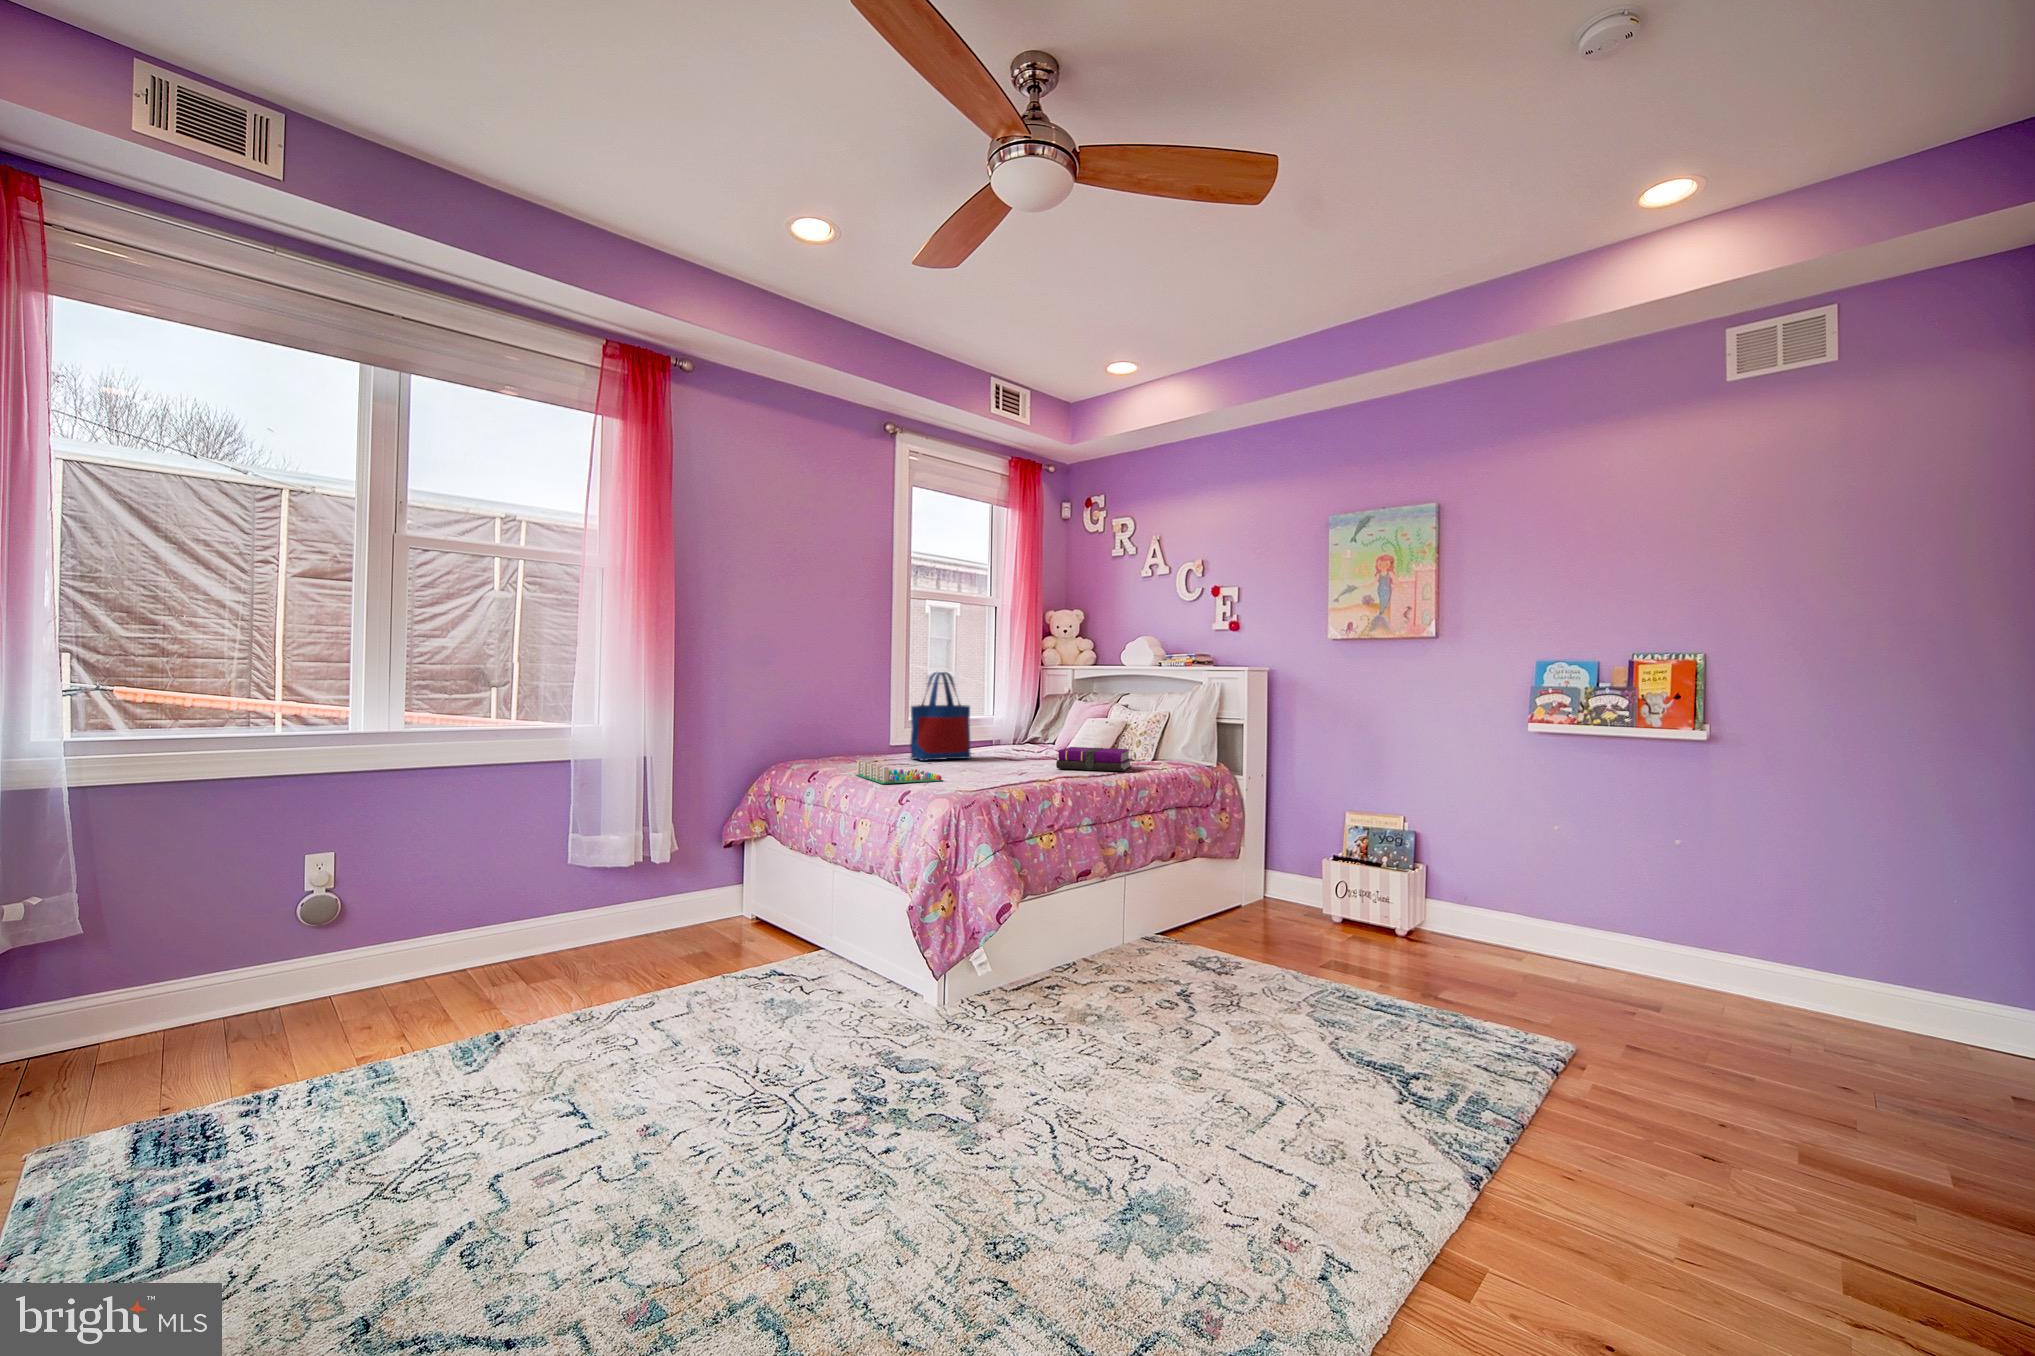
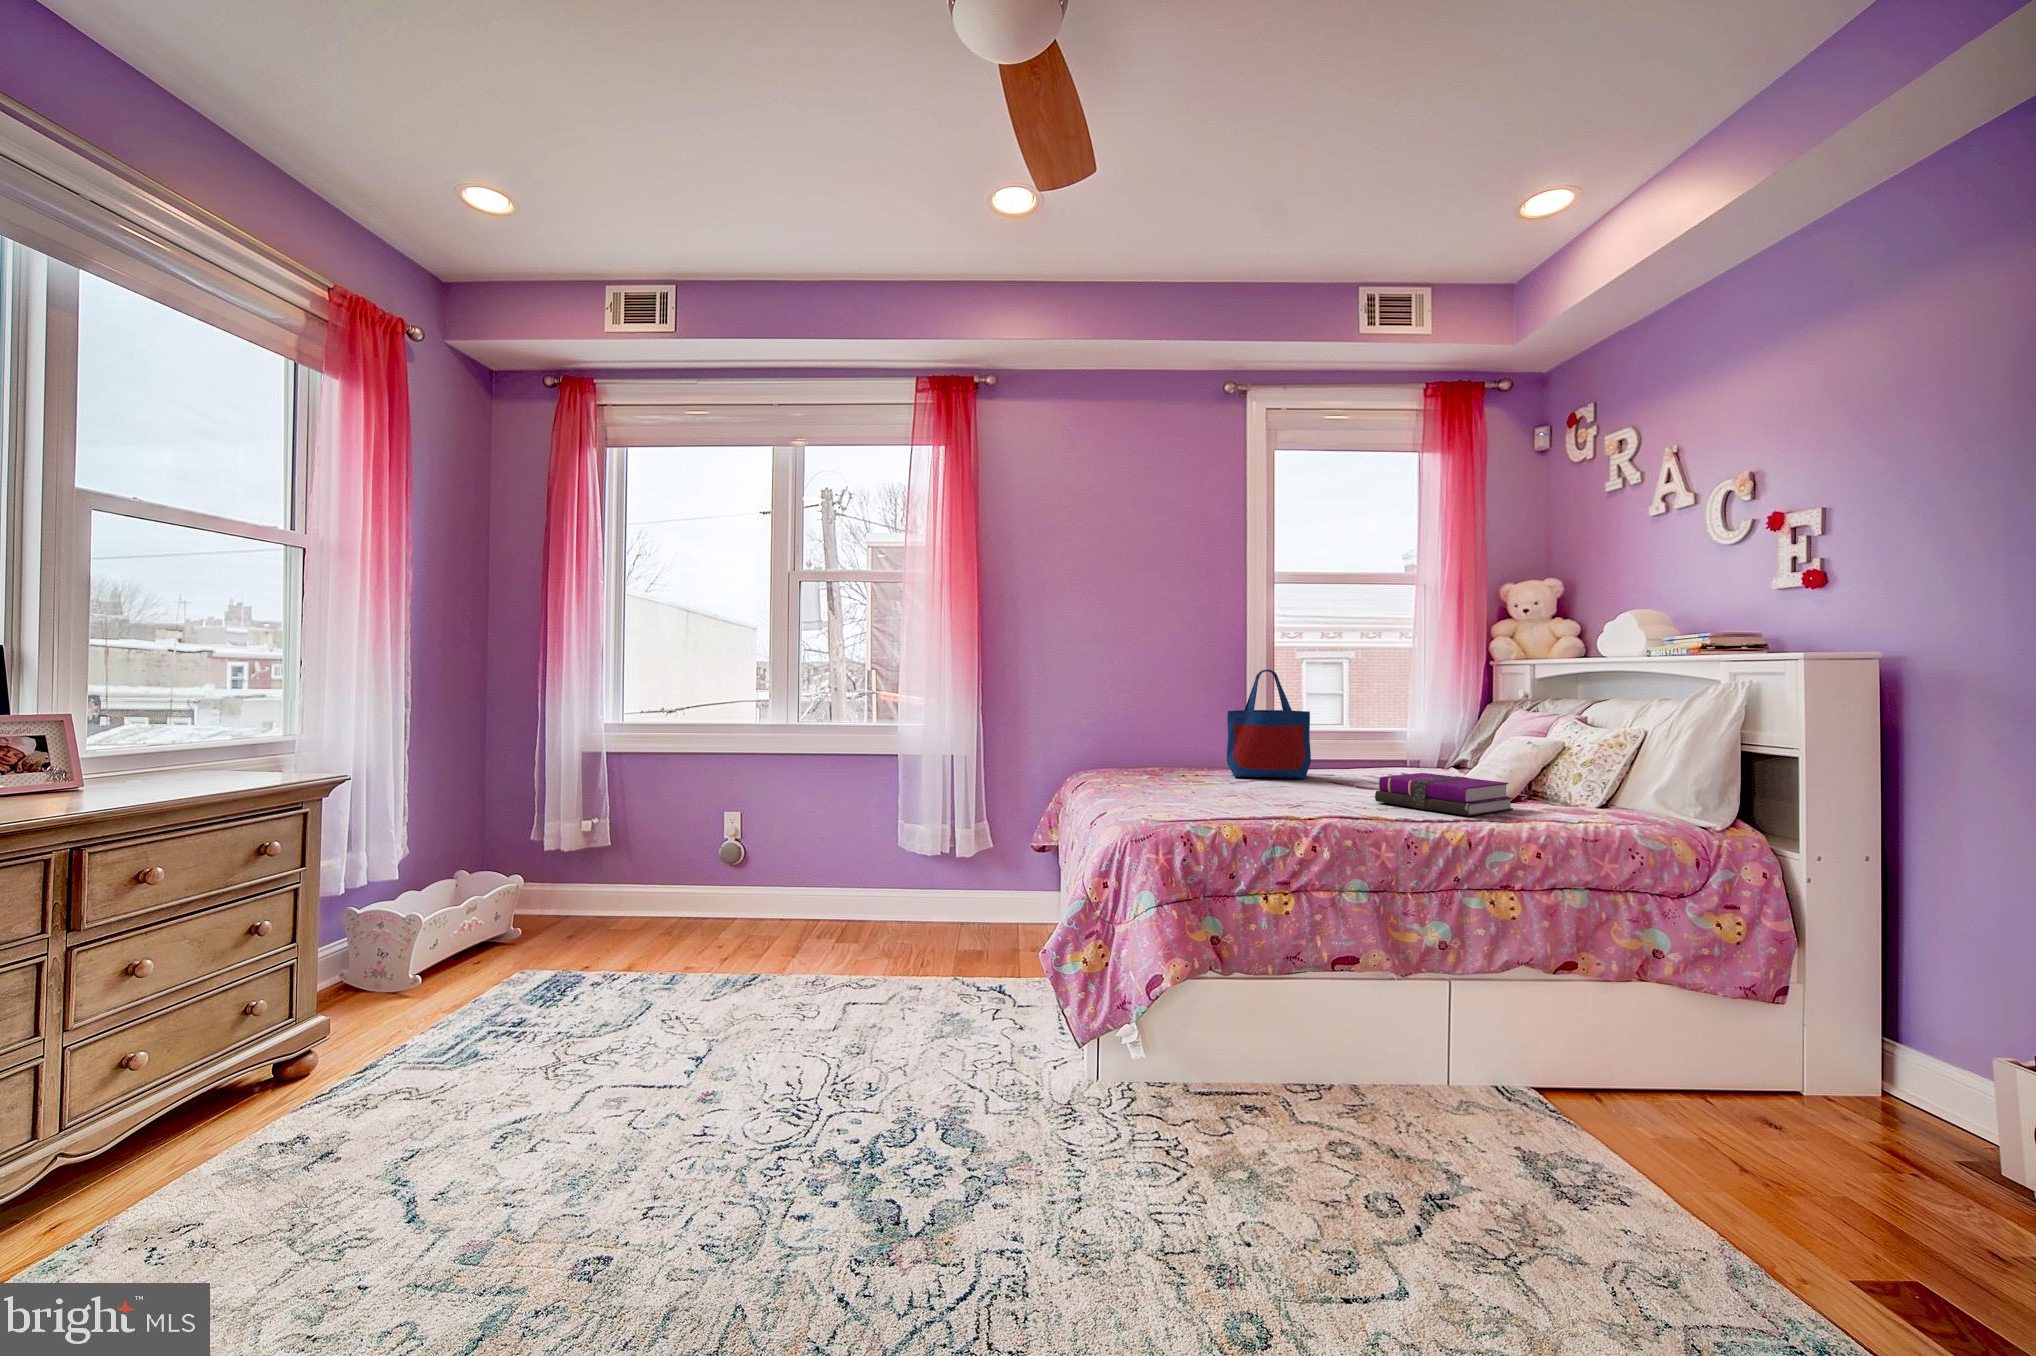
board game: present [856,760,943,784] -> none [1100,772,1183,805]

